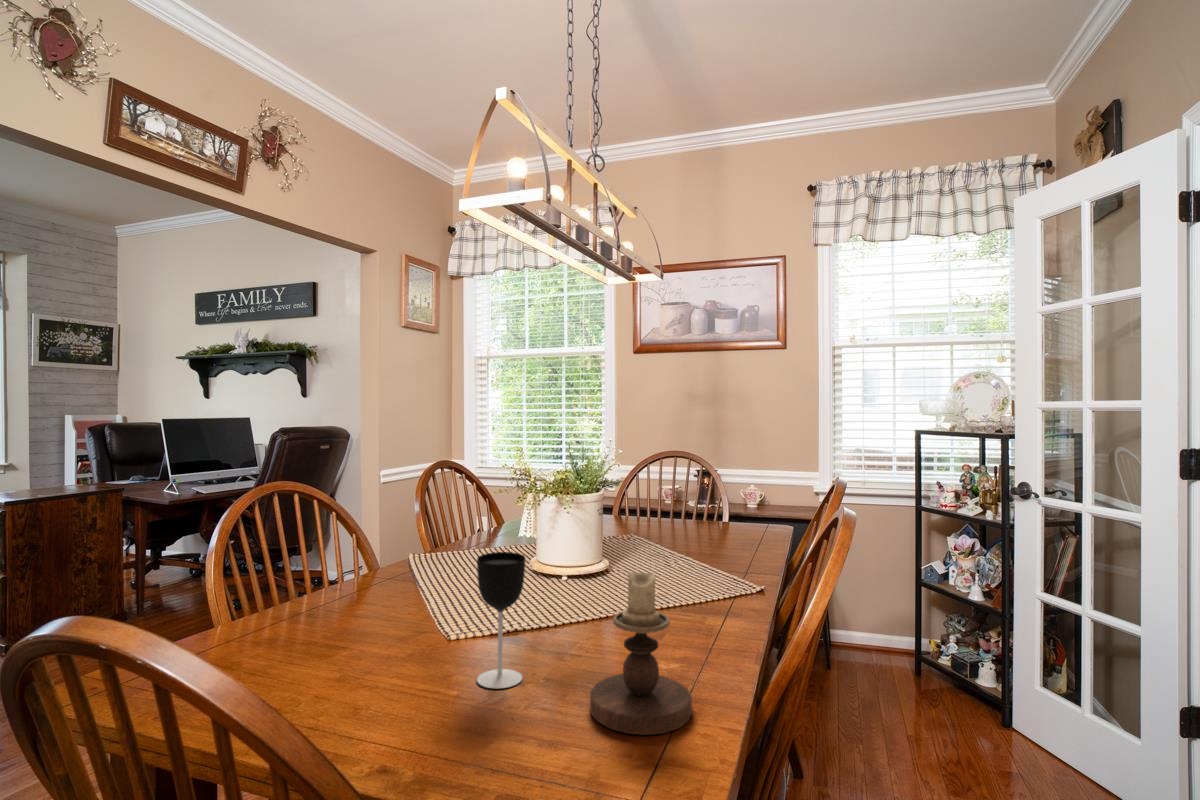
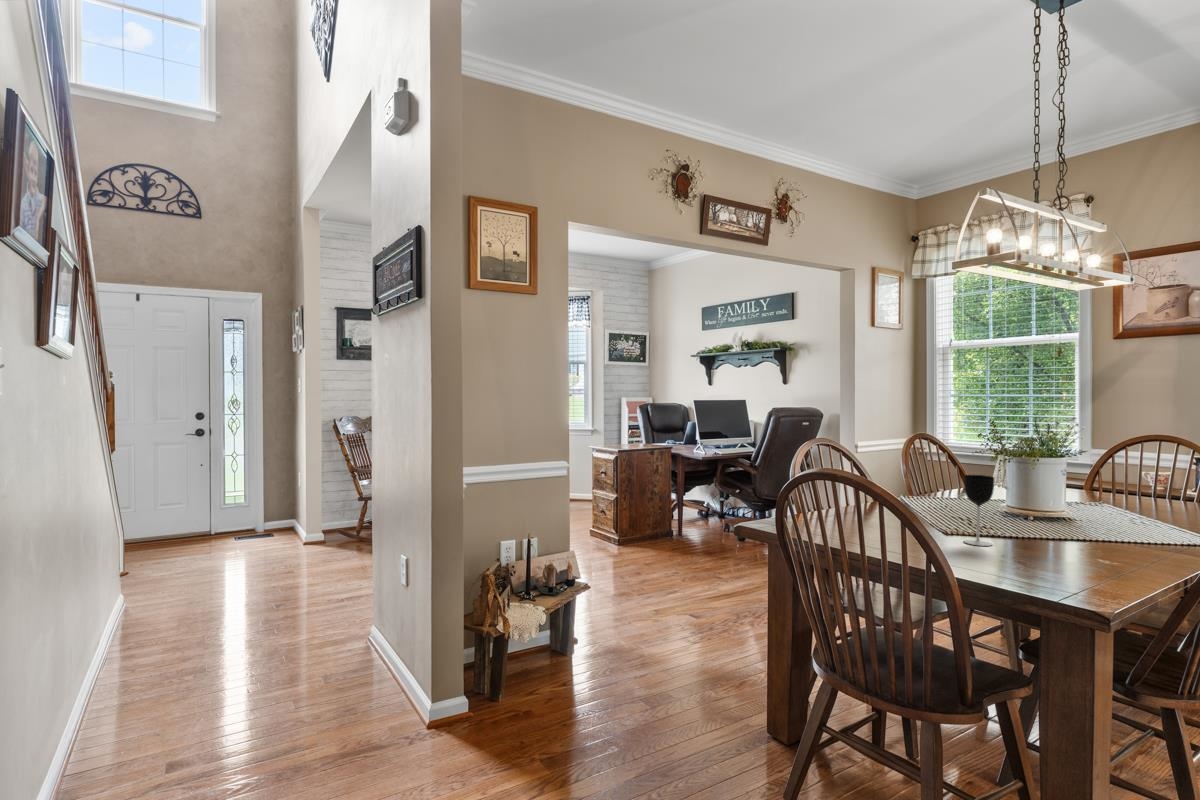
candlestick: present [590,573,692,735] -> none [1036,486,1105,569]

